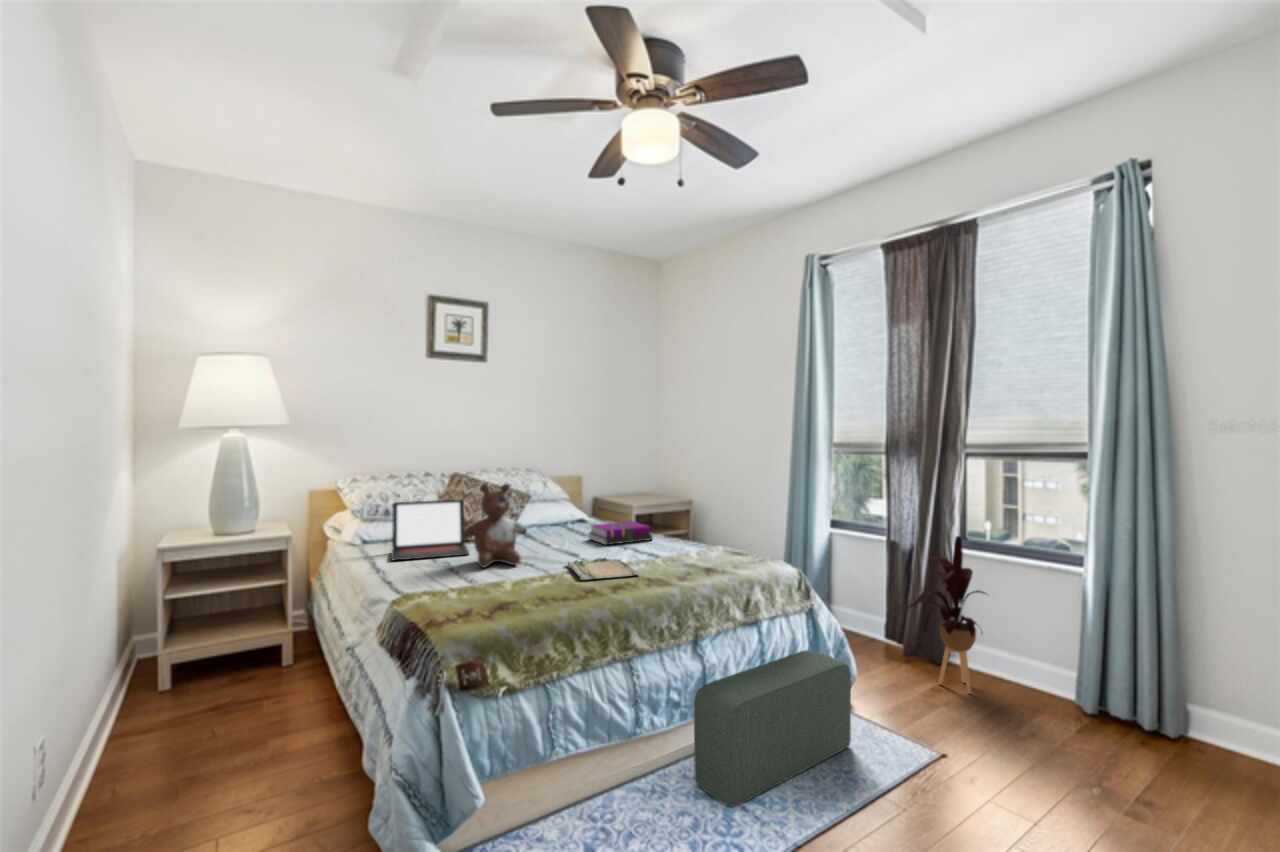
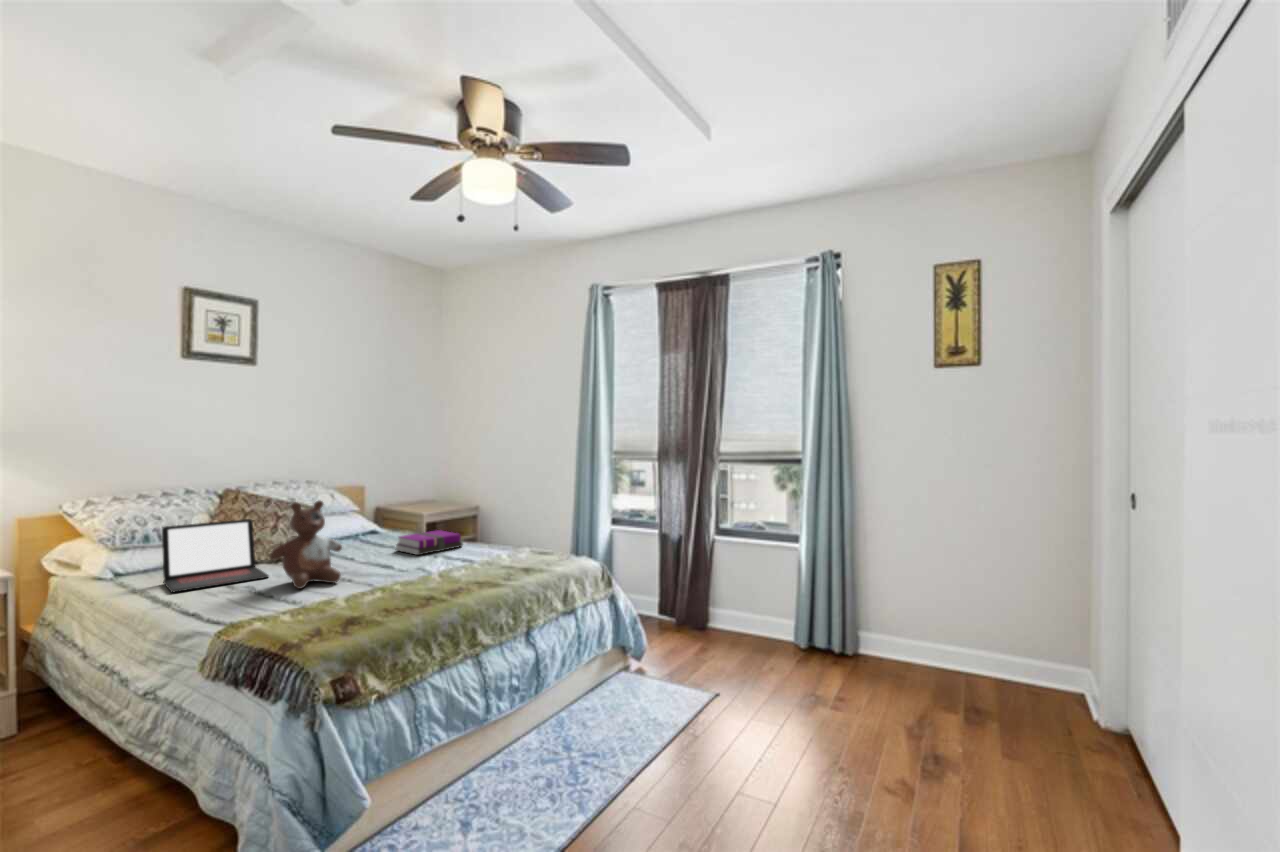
house plant: present [906,536,985,694] -> none [675,525,738,646]
tray: present [568,558,639,580] -> none [392,563,473,590]
pouf: present [694,650,851,807] -> none [537,628,651,763]

